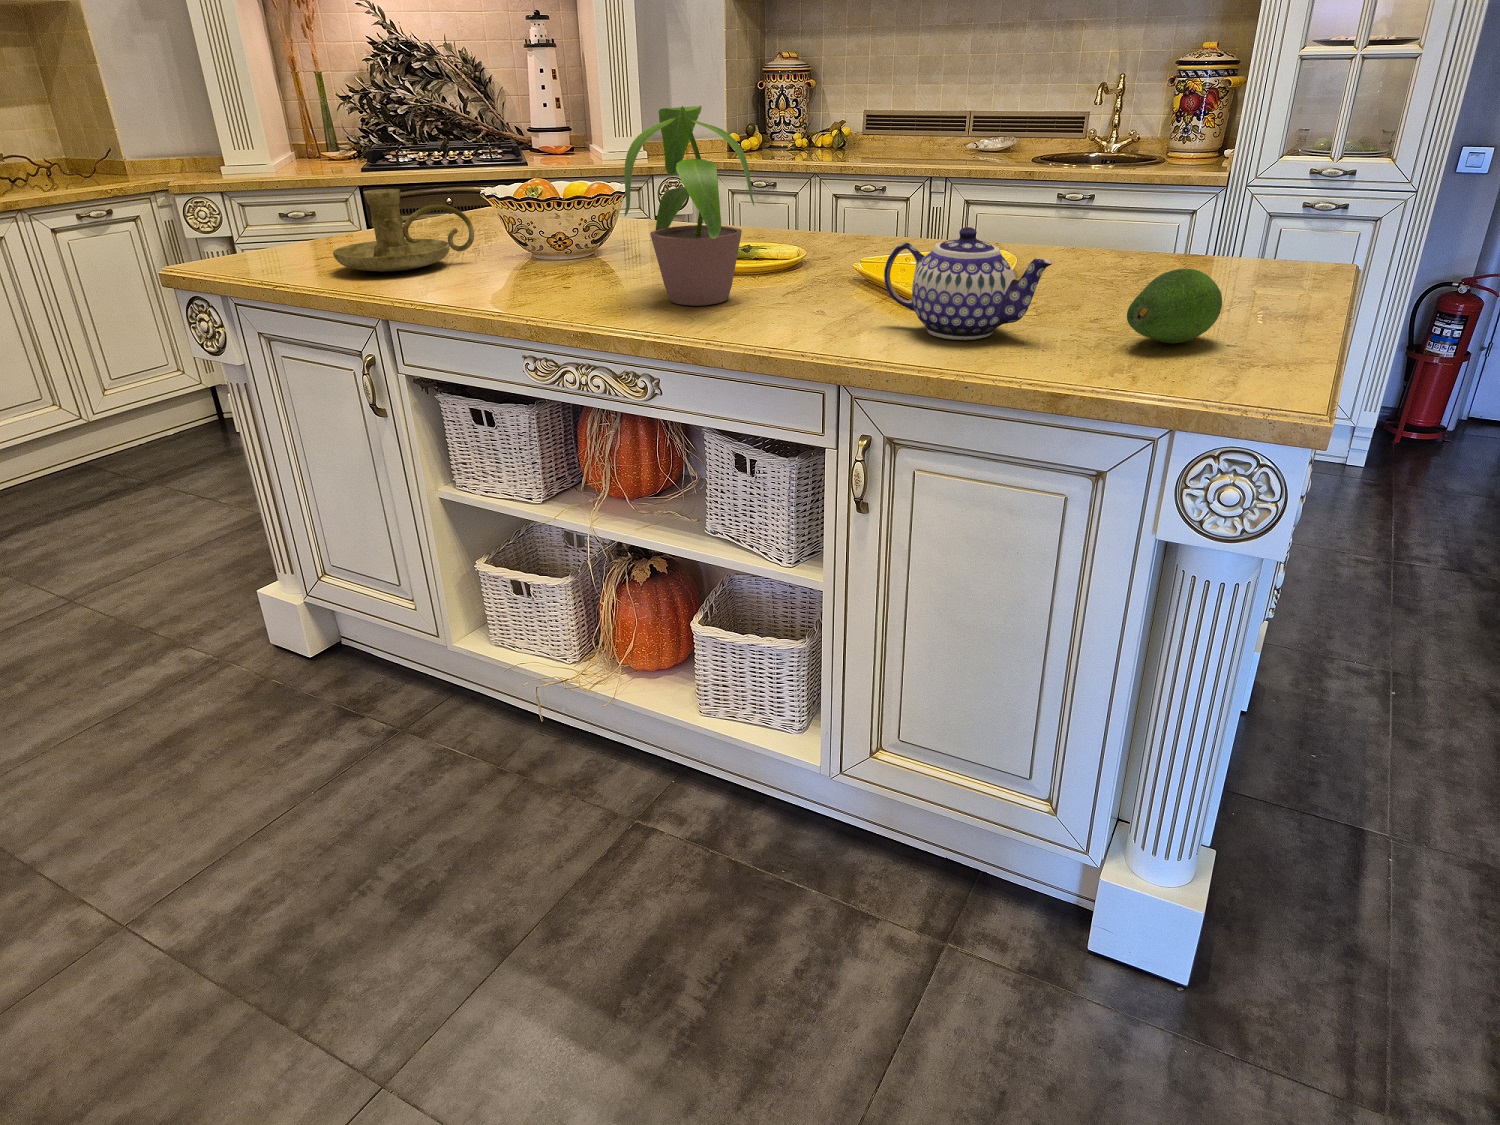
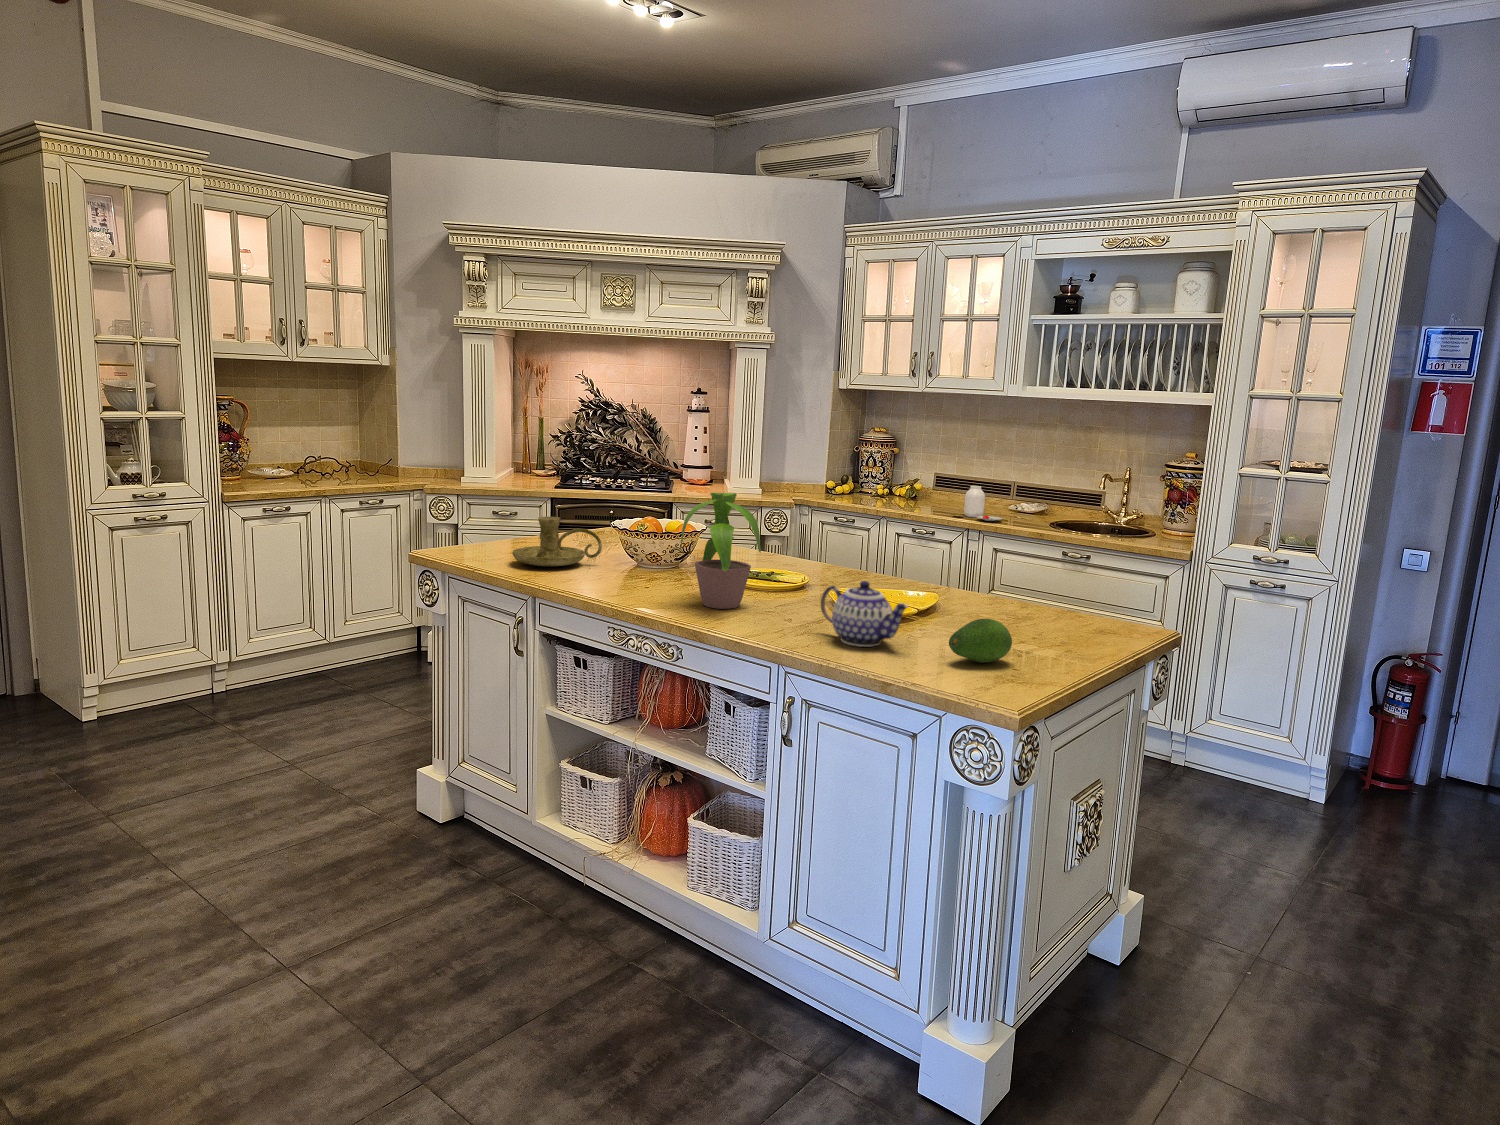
jar: none [904,116,970,162] -> present [954,486,1002,521]

